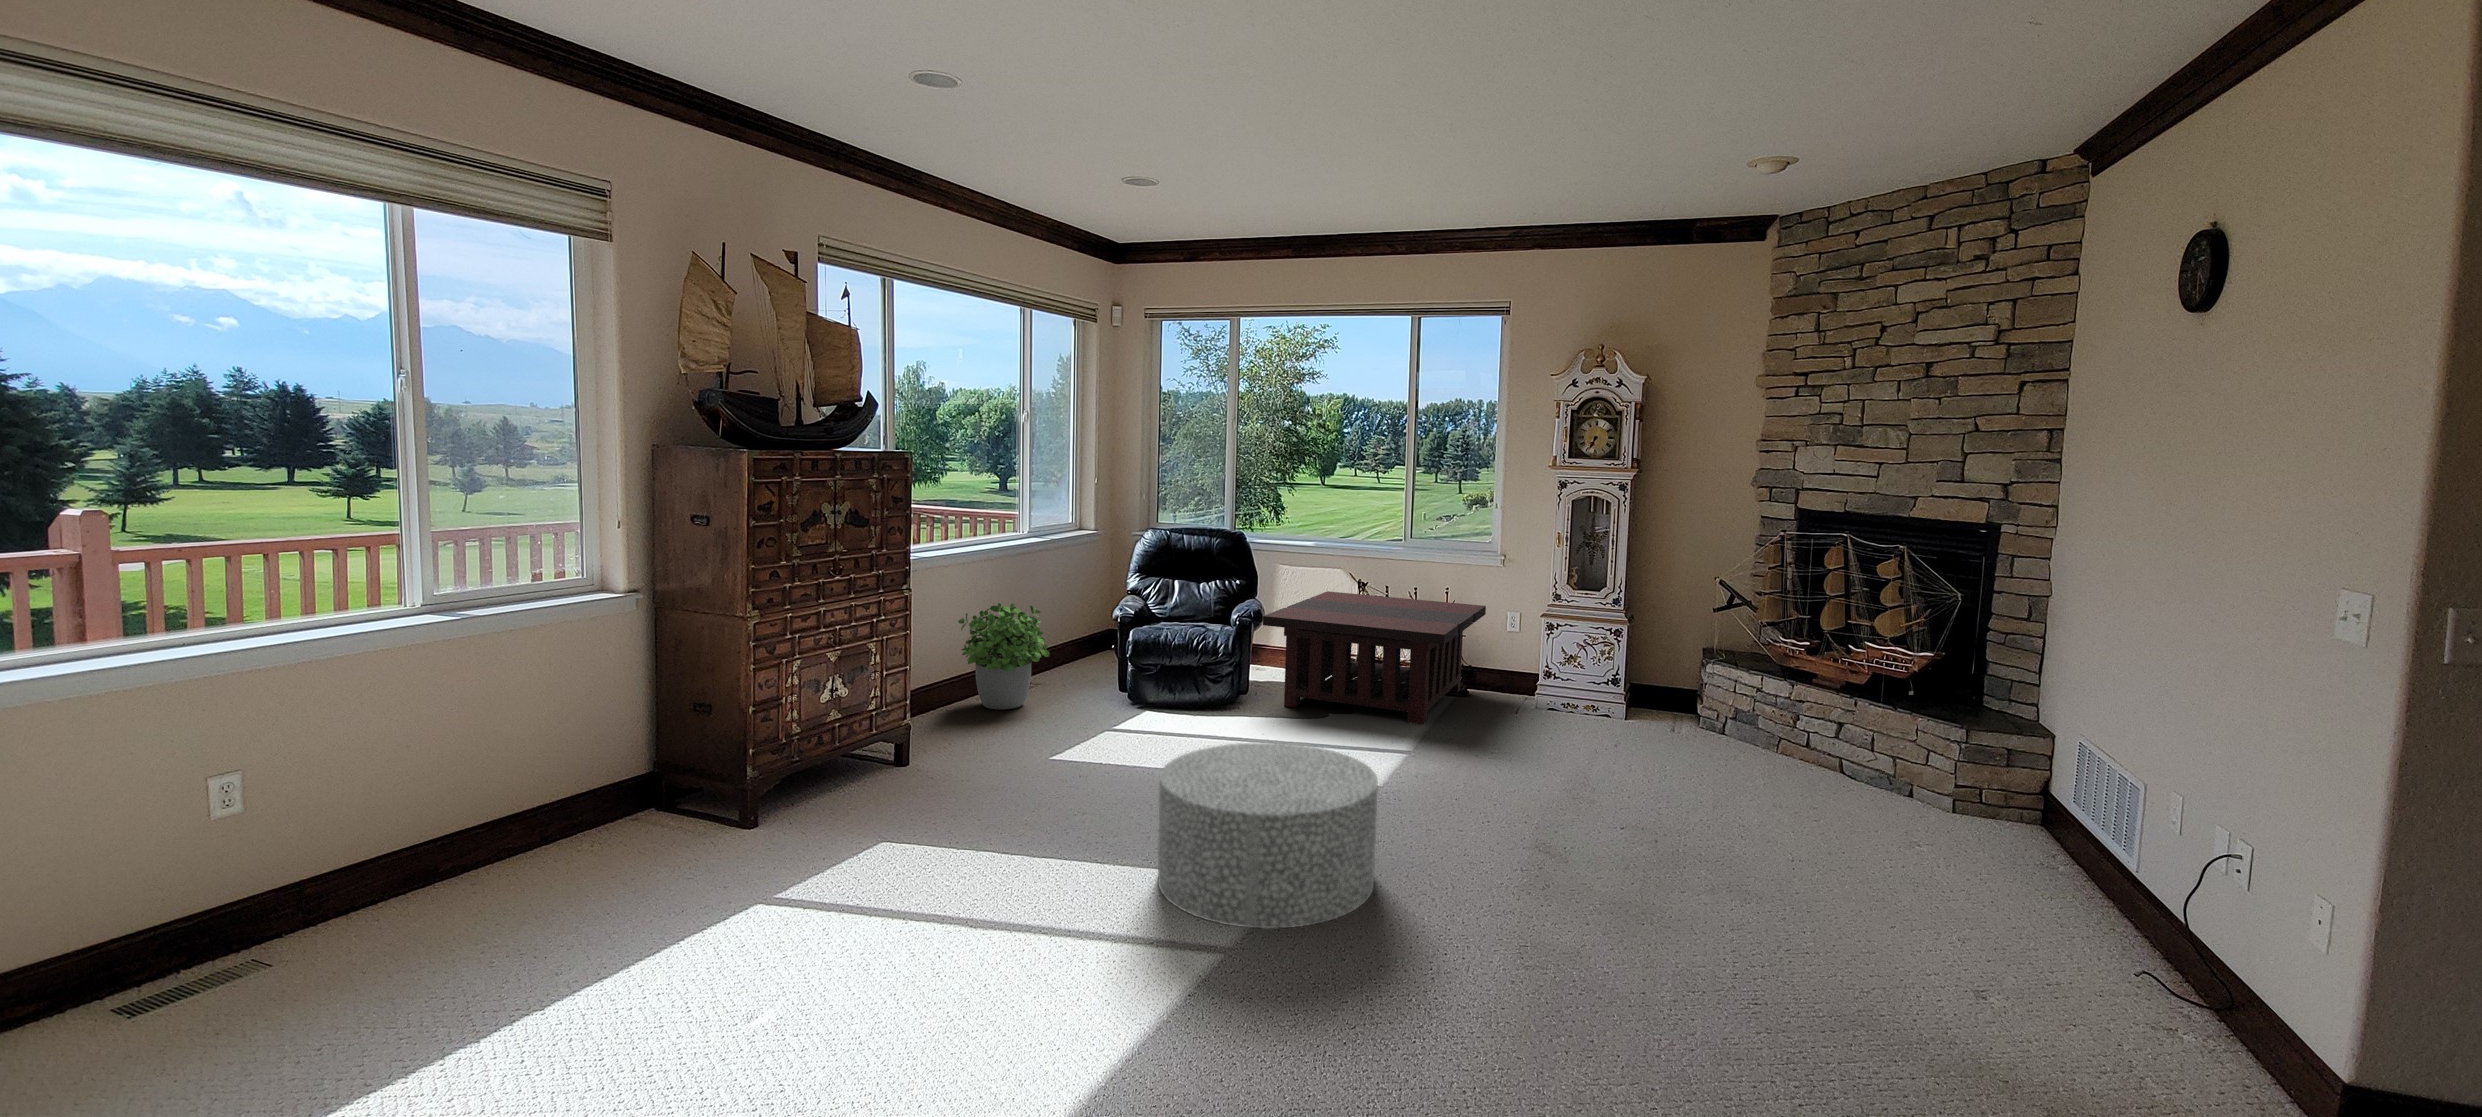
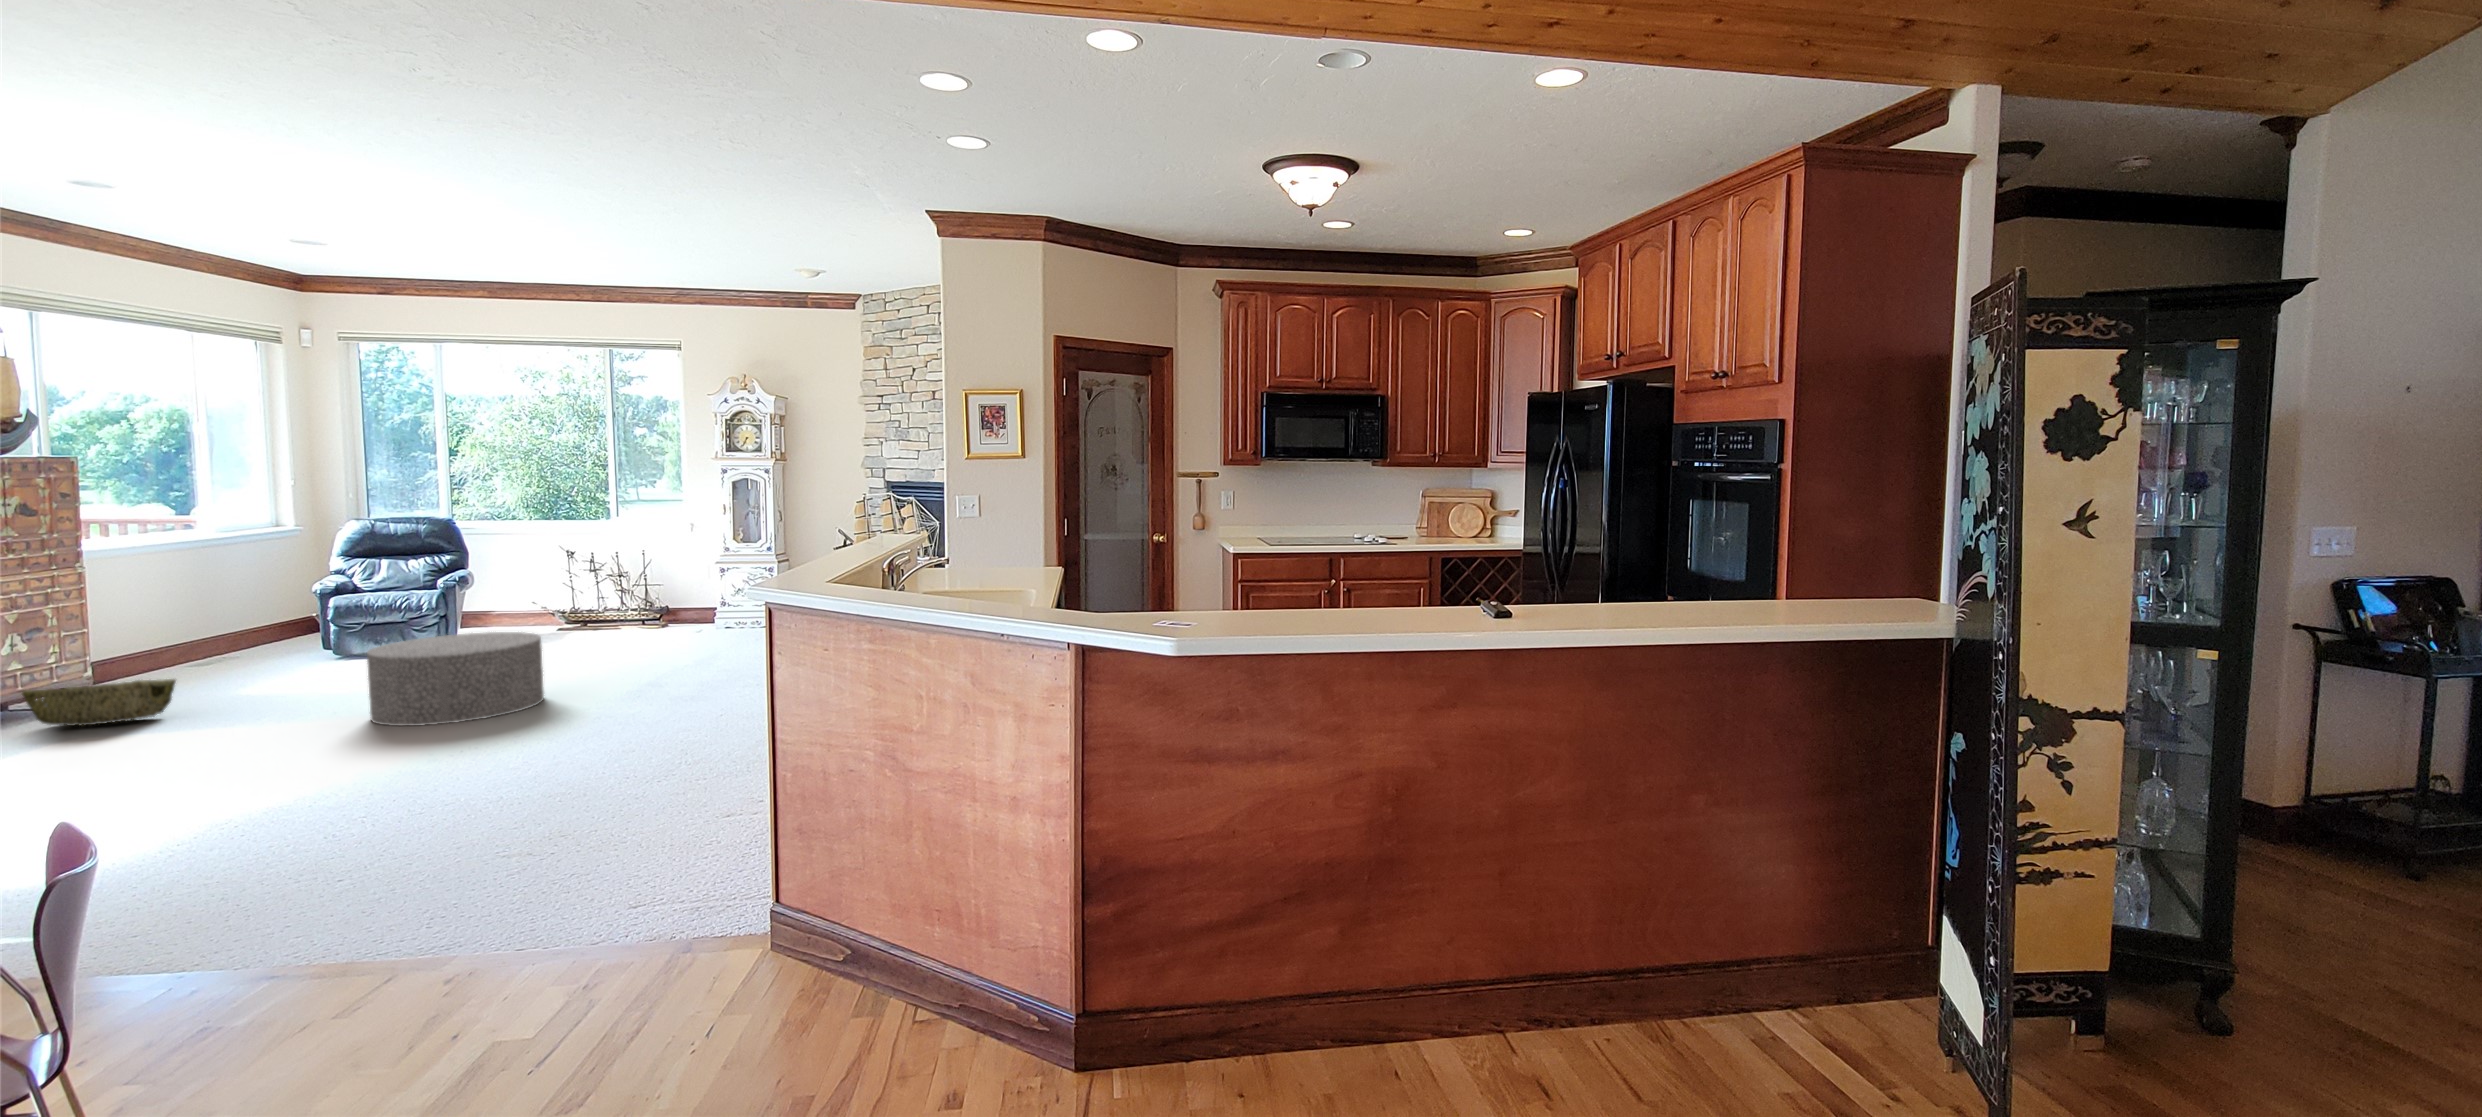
coffee table: present [1263,591,1486,725] -> none [467,560,676,644]
potted plant: present [958,603,1050,710] -> none [125,585,240,676]
woven basket: none [835,743,972,808] -> present [22,679,176,726]

